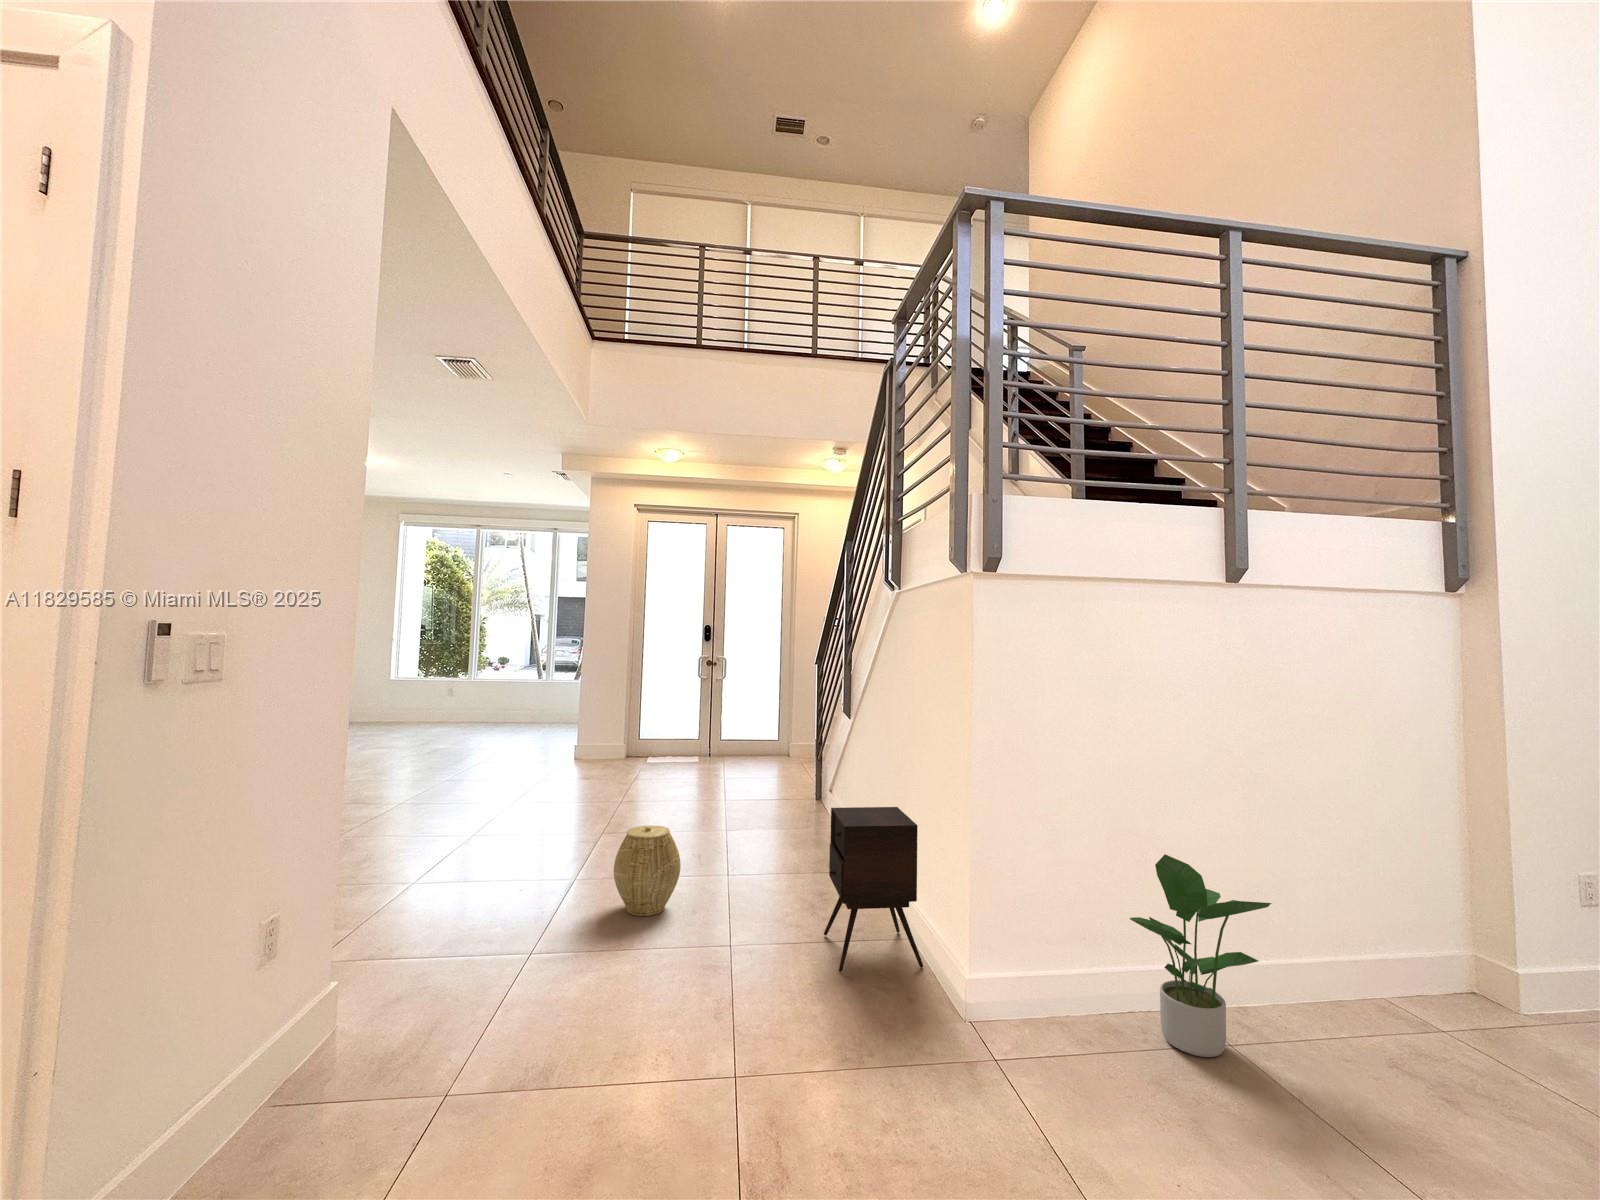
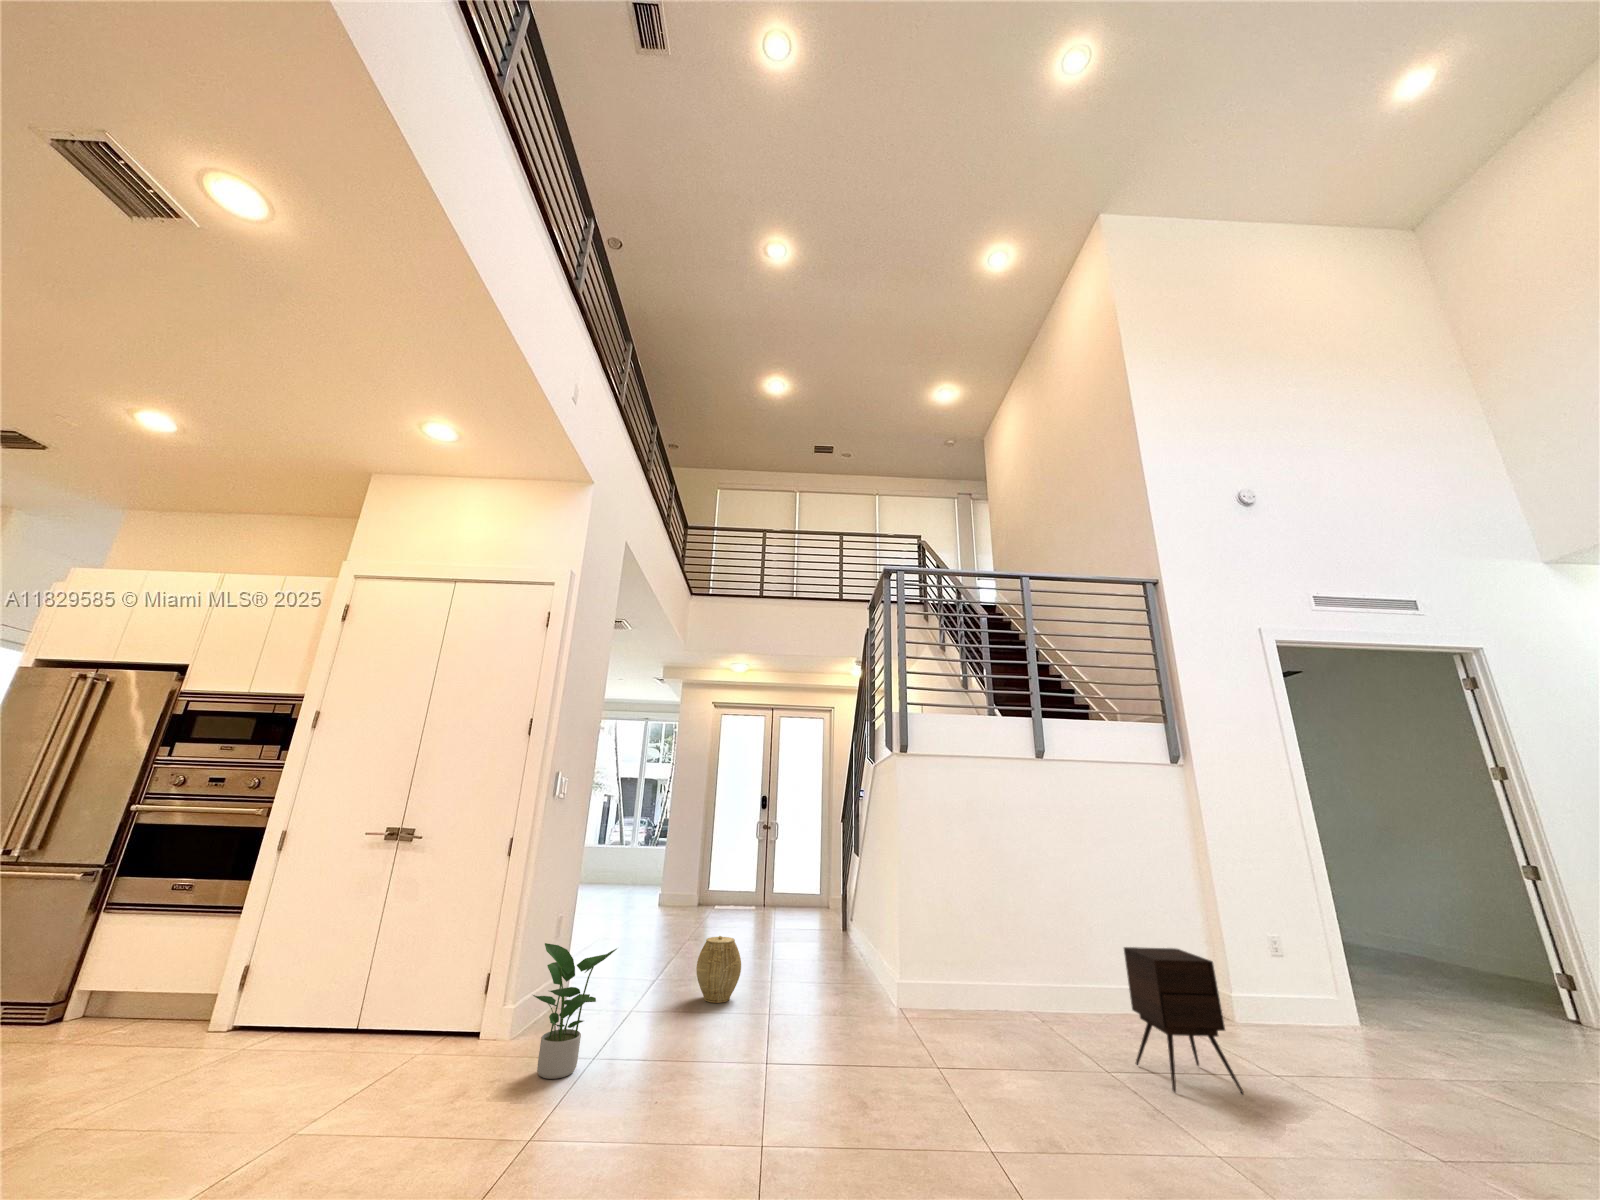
side table: present [824,807,923,972] -> present [1124,947,1244,1094]
potted plant: present [1130,854,1271,1057] -> present [533,943,617,1079]

